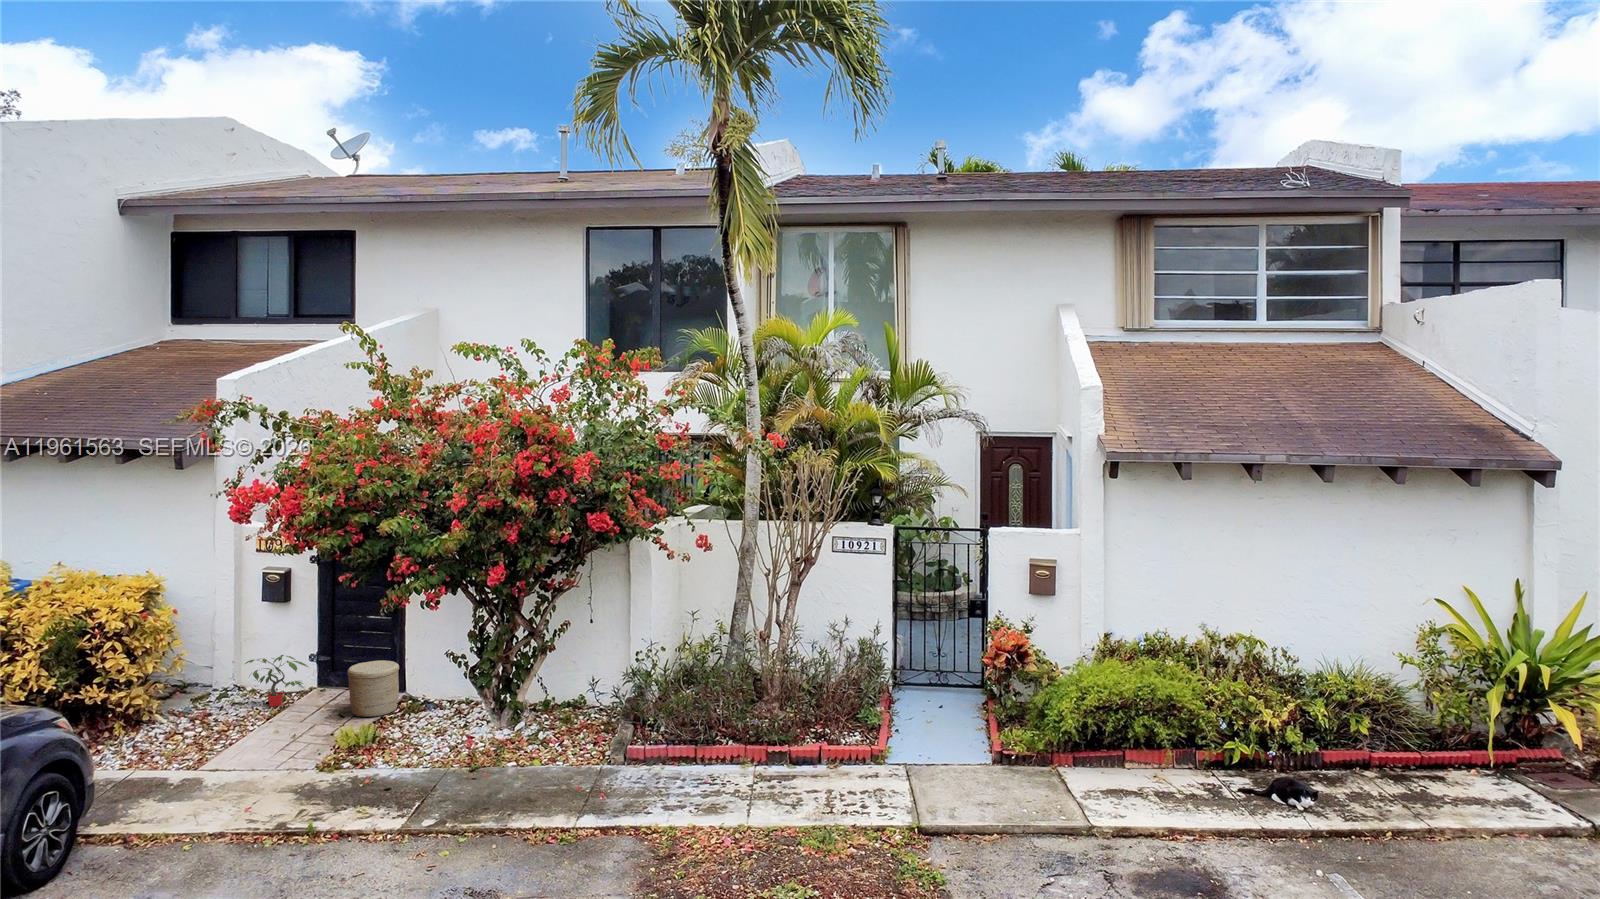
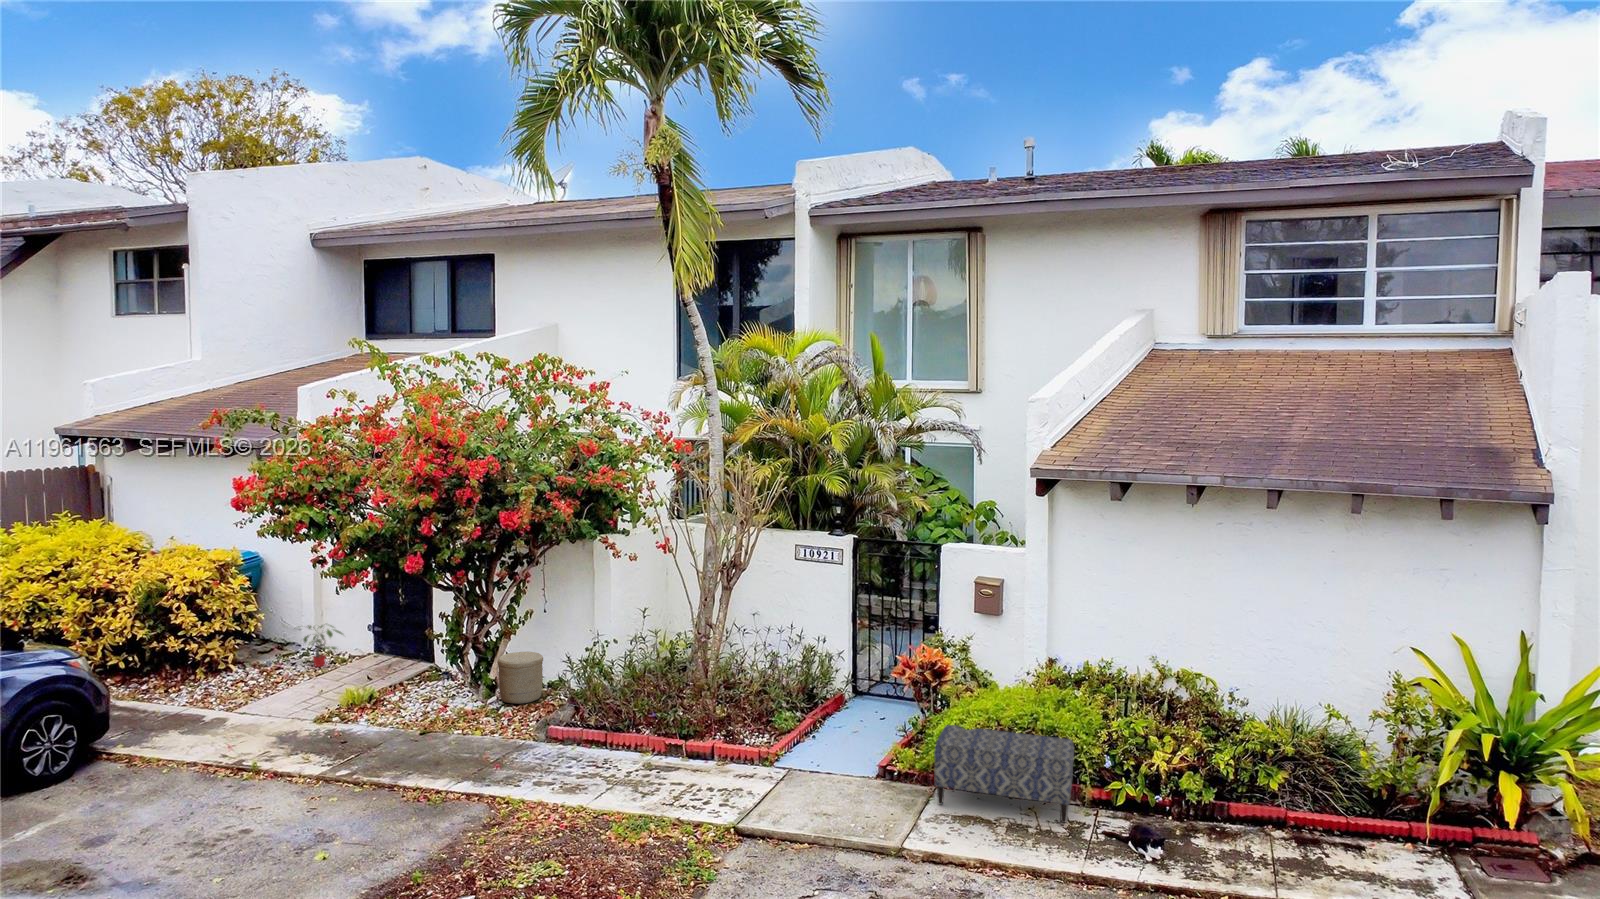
woven basket: present [347,660,399,717] -> present [497,652,543,704]
bench: none [1066,704,1210,785] -> present [934,725,1074,823]

